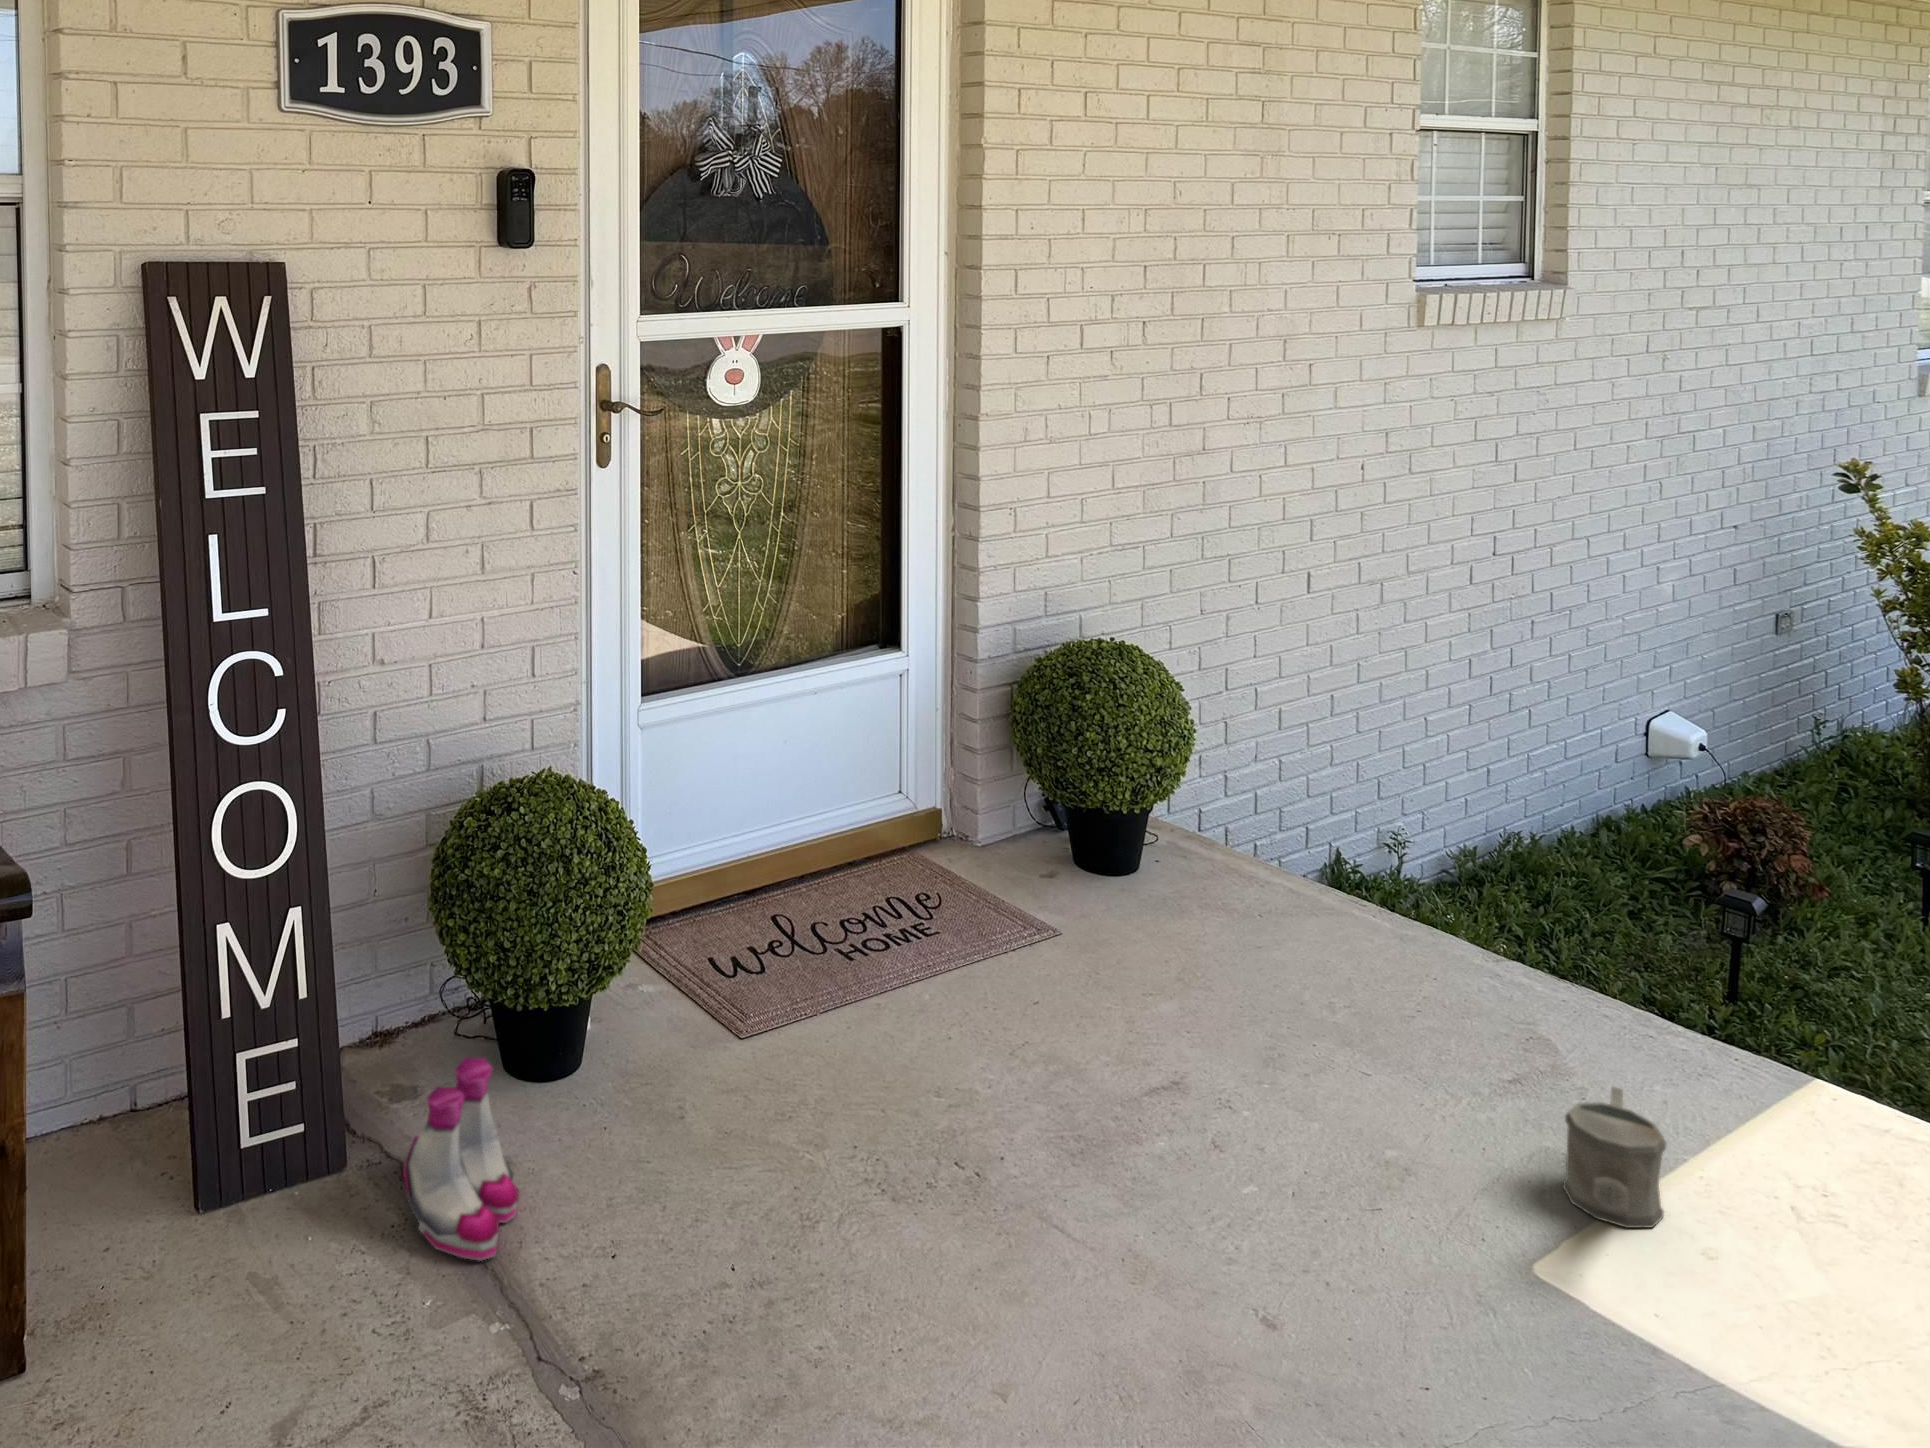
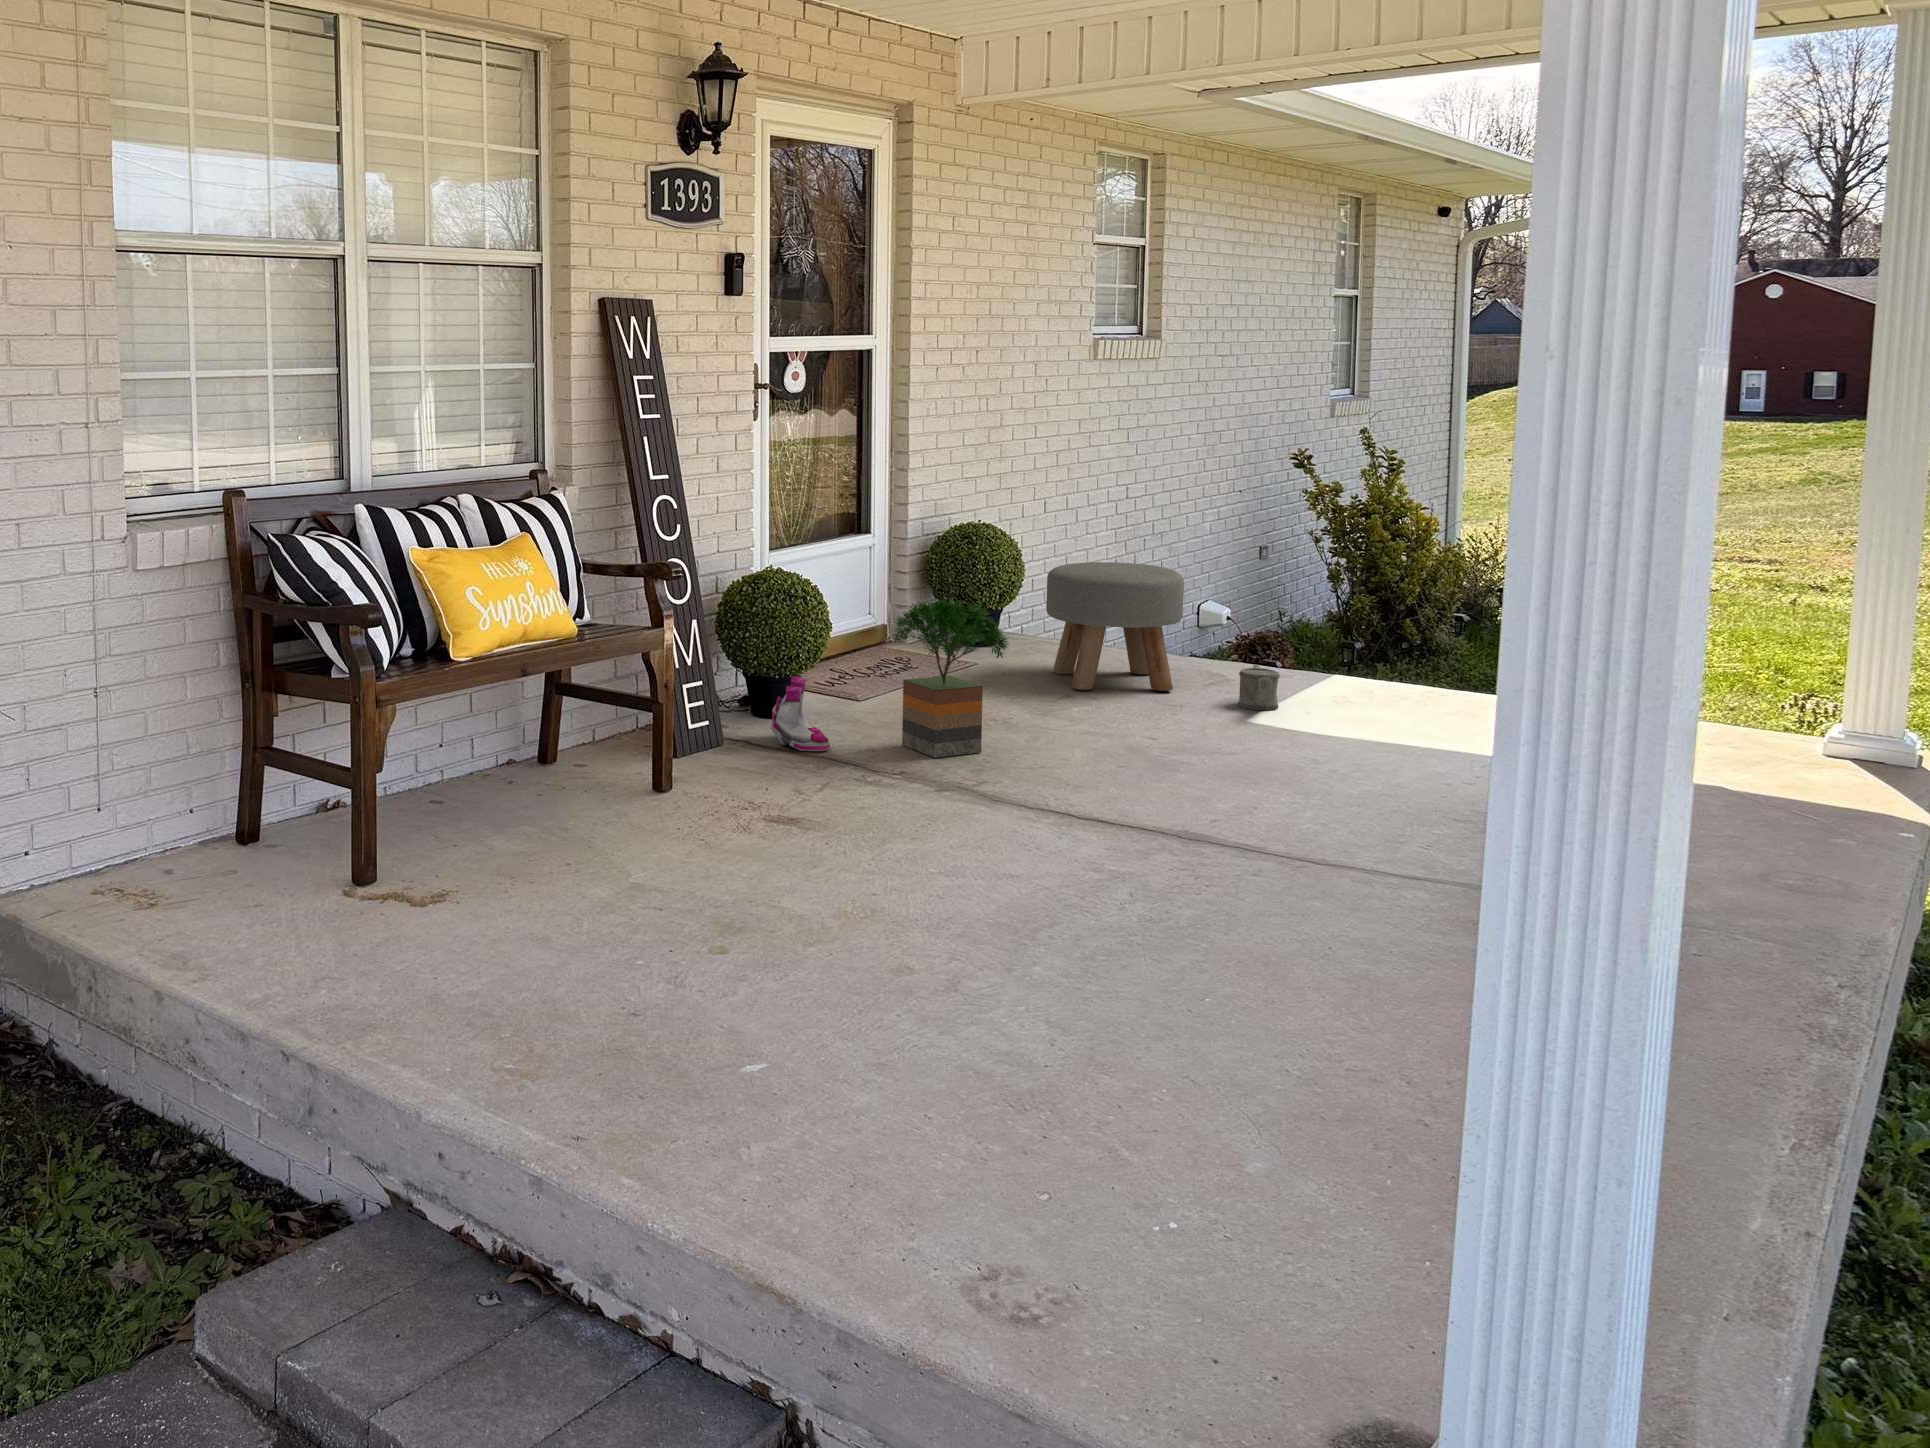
ottoman: none [1166,772,1458,1101] -> present [1046,562,1184,691]
potted tree: none [634,937,884,1342] -> present [892,599,1009,758]

